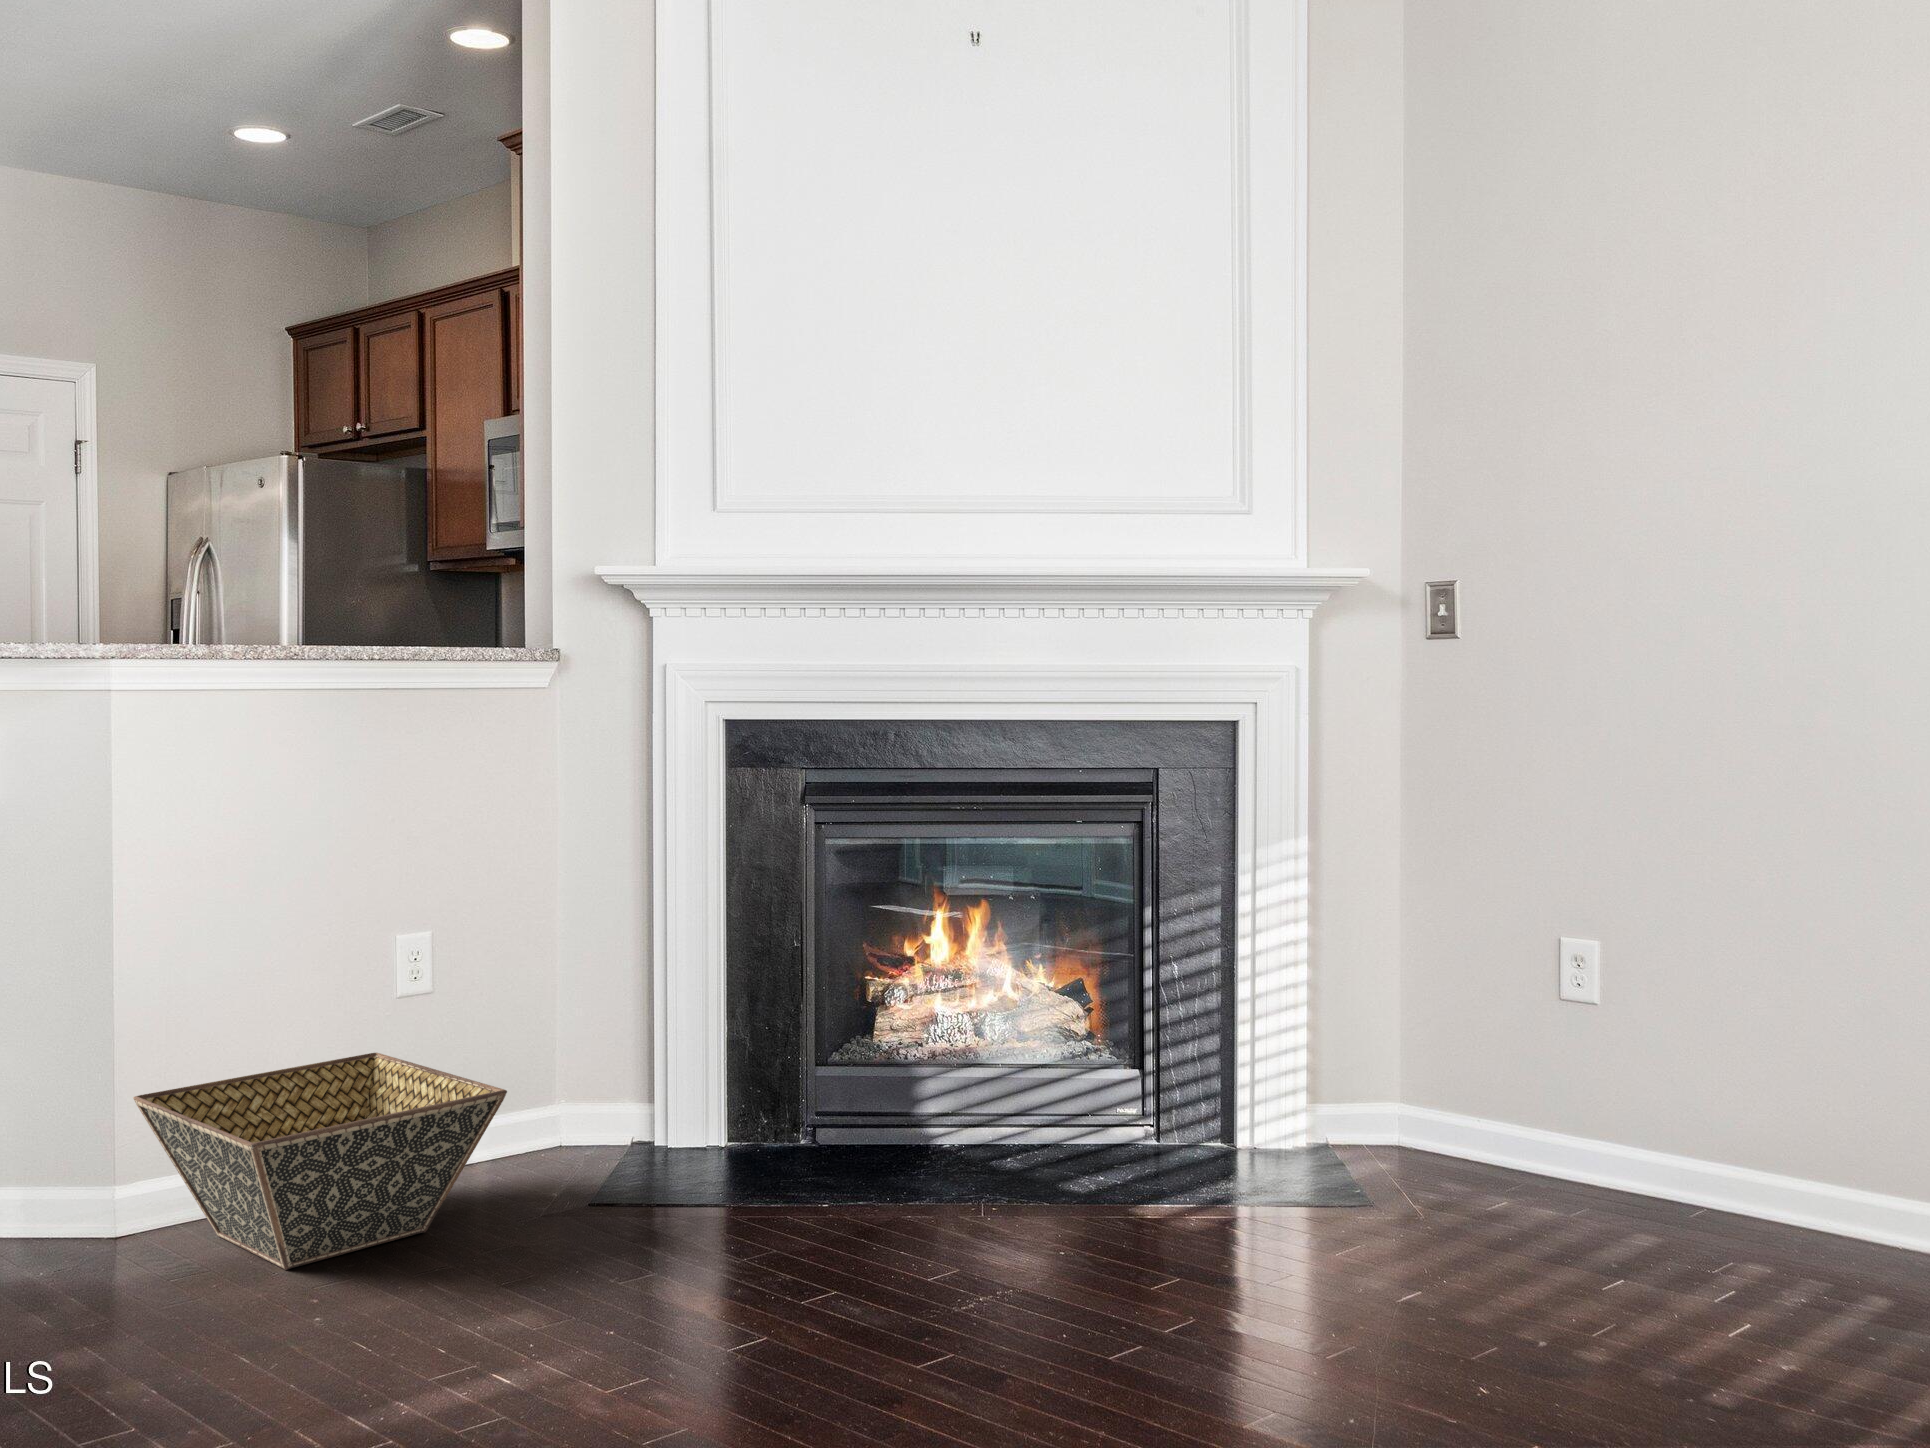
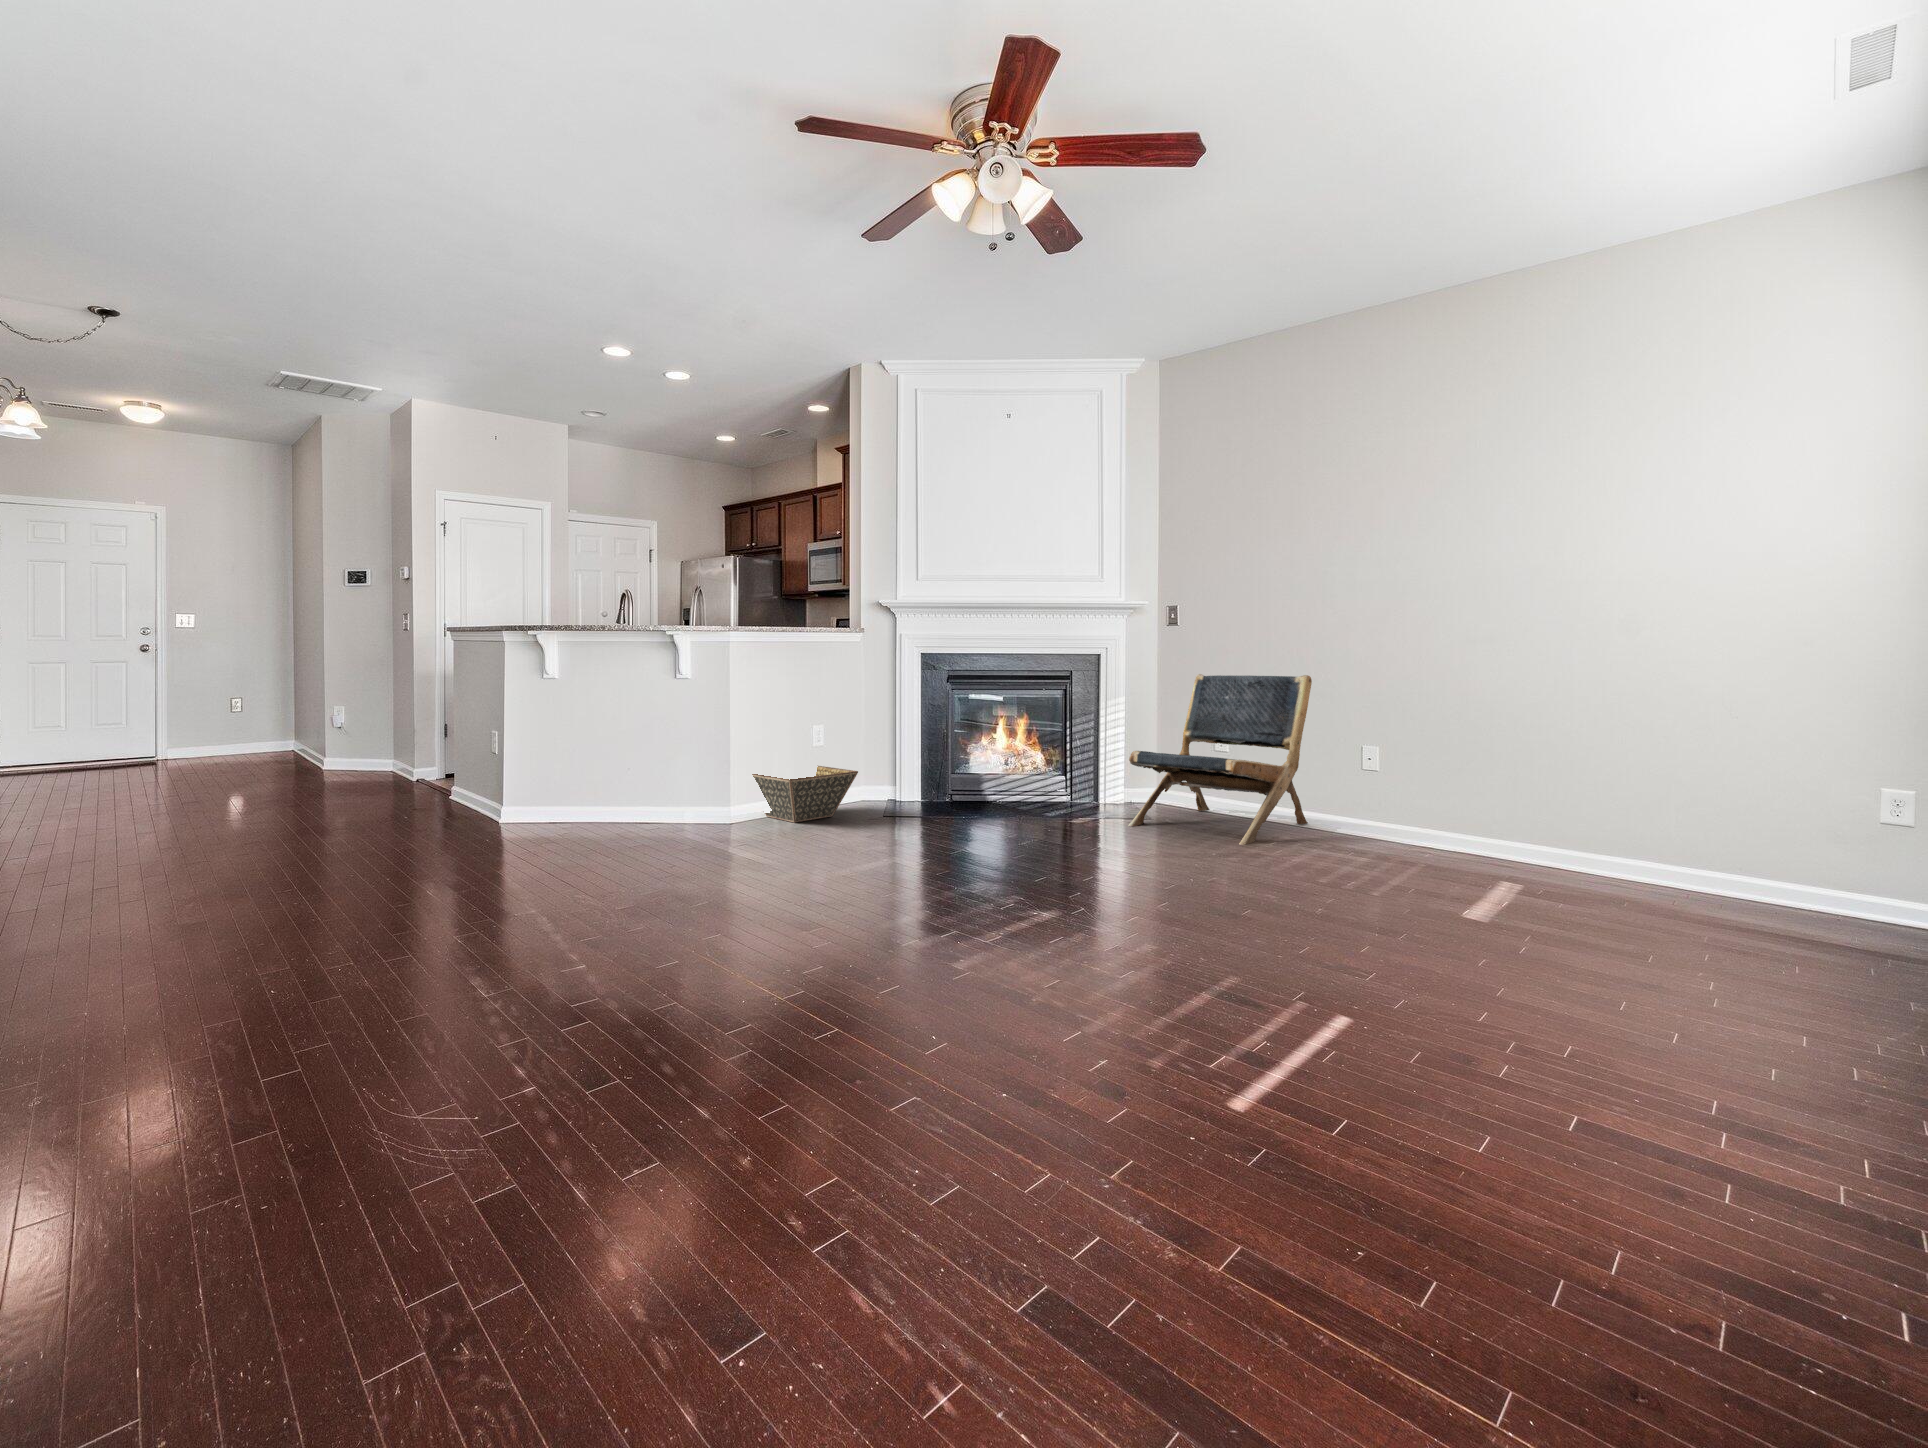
lounge chair: none [1332,784,1876,1379] -> present [1128,674,1312,845]

